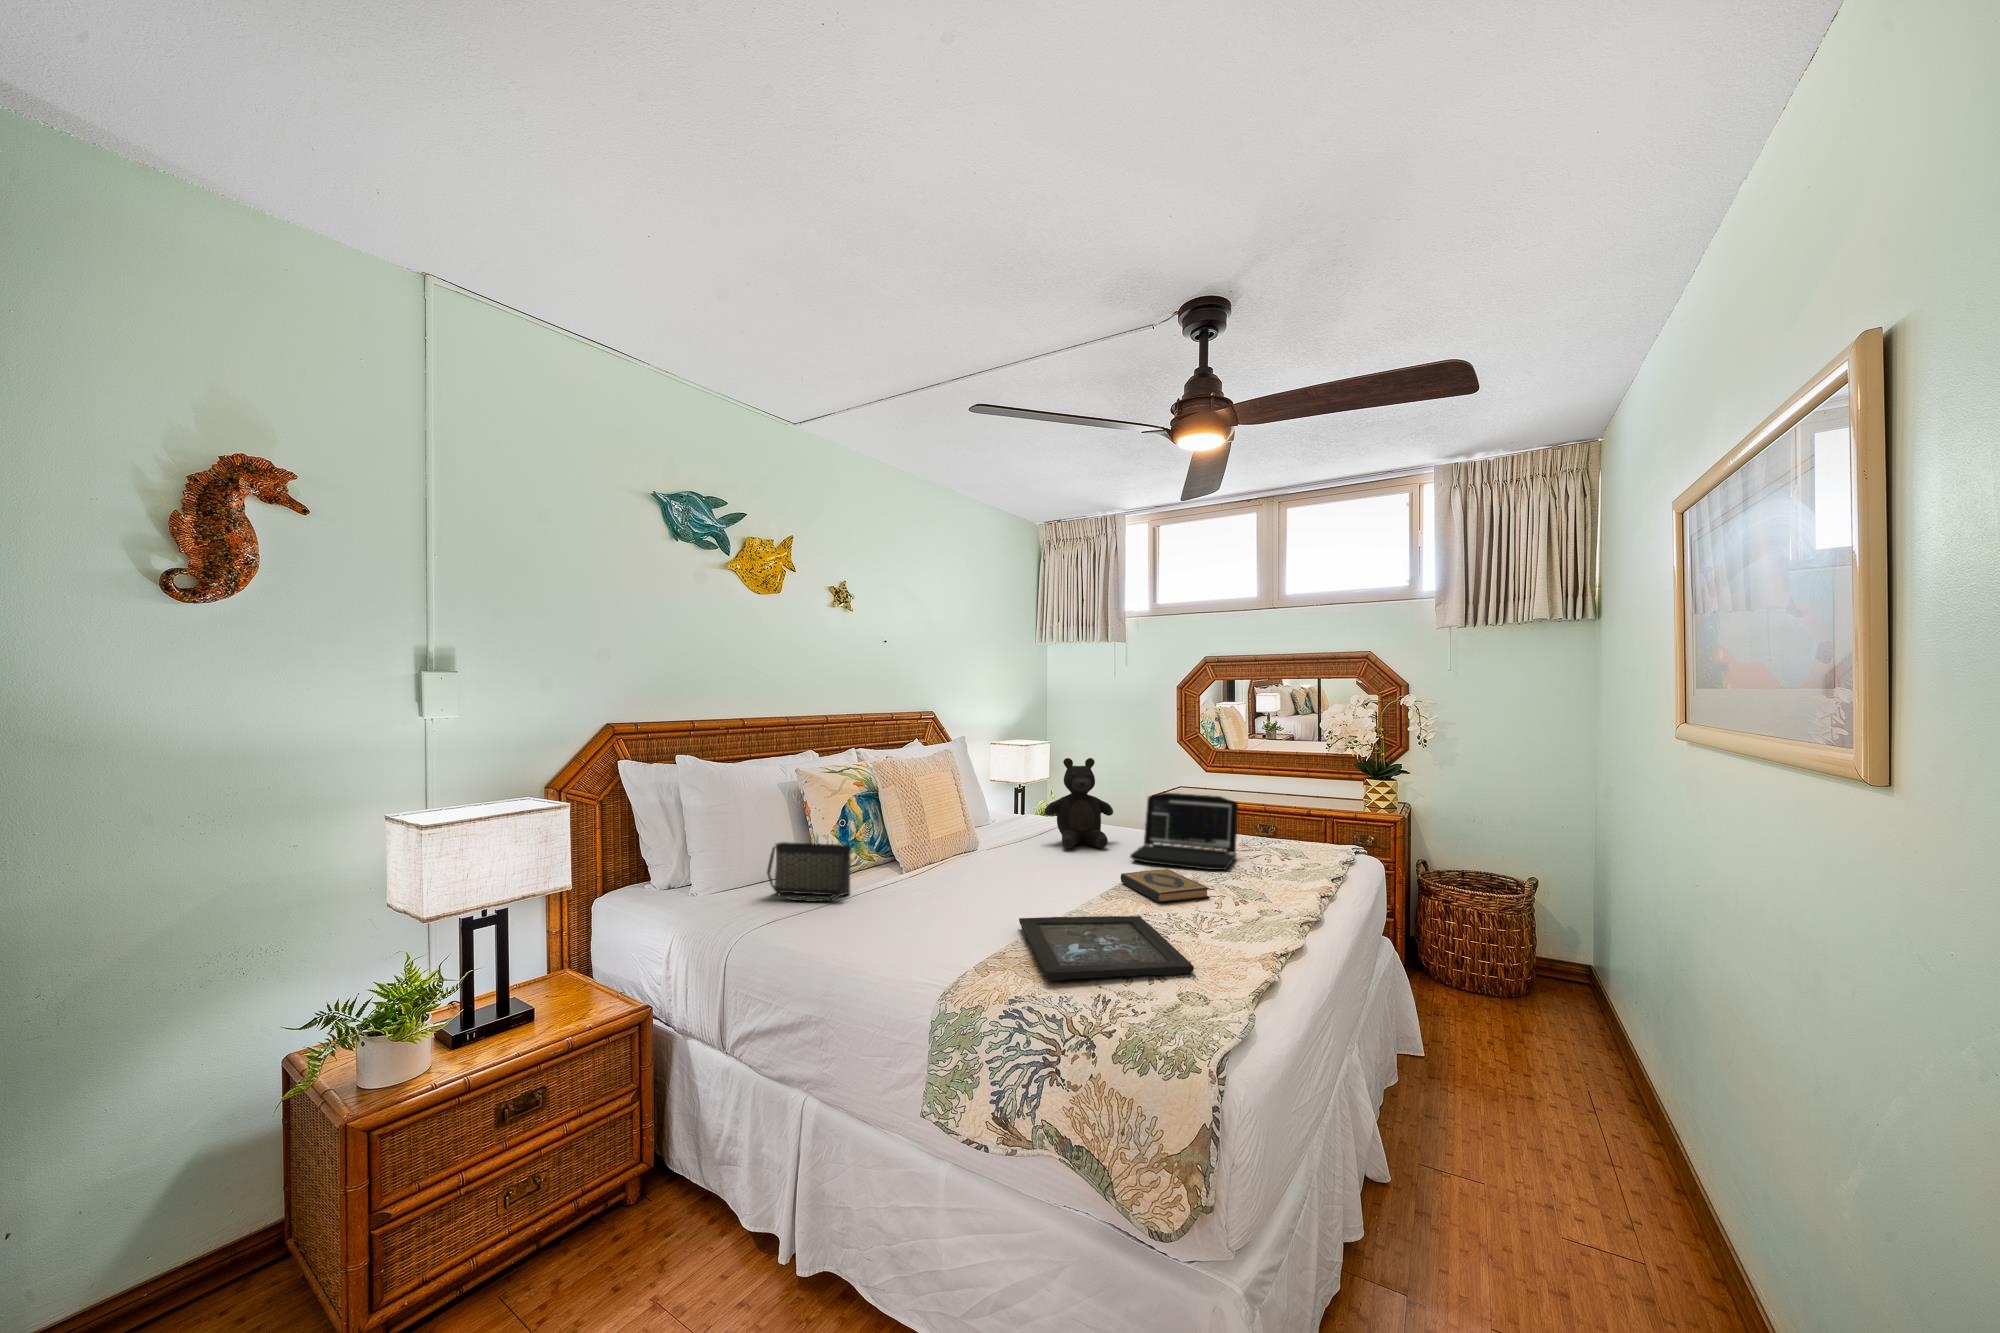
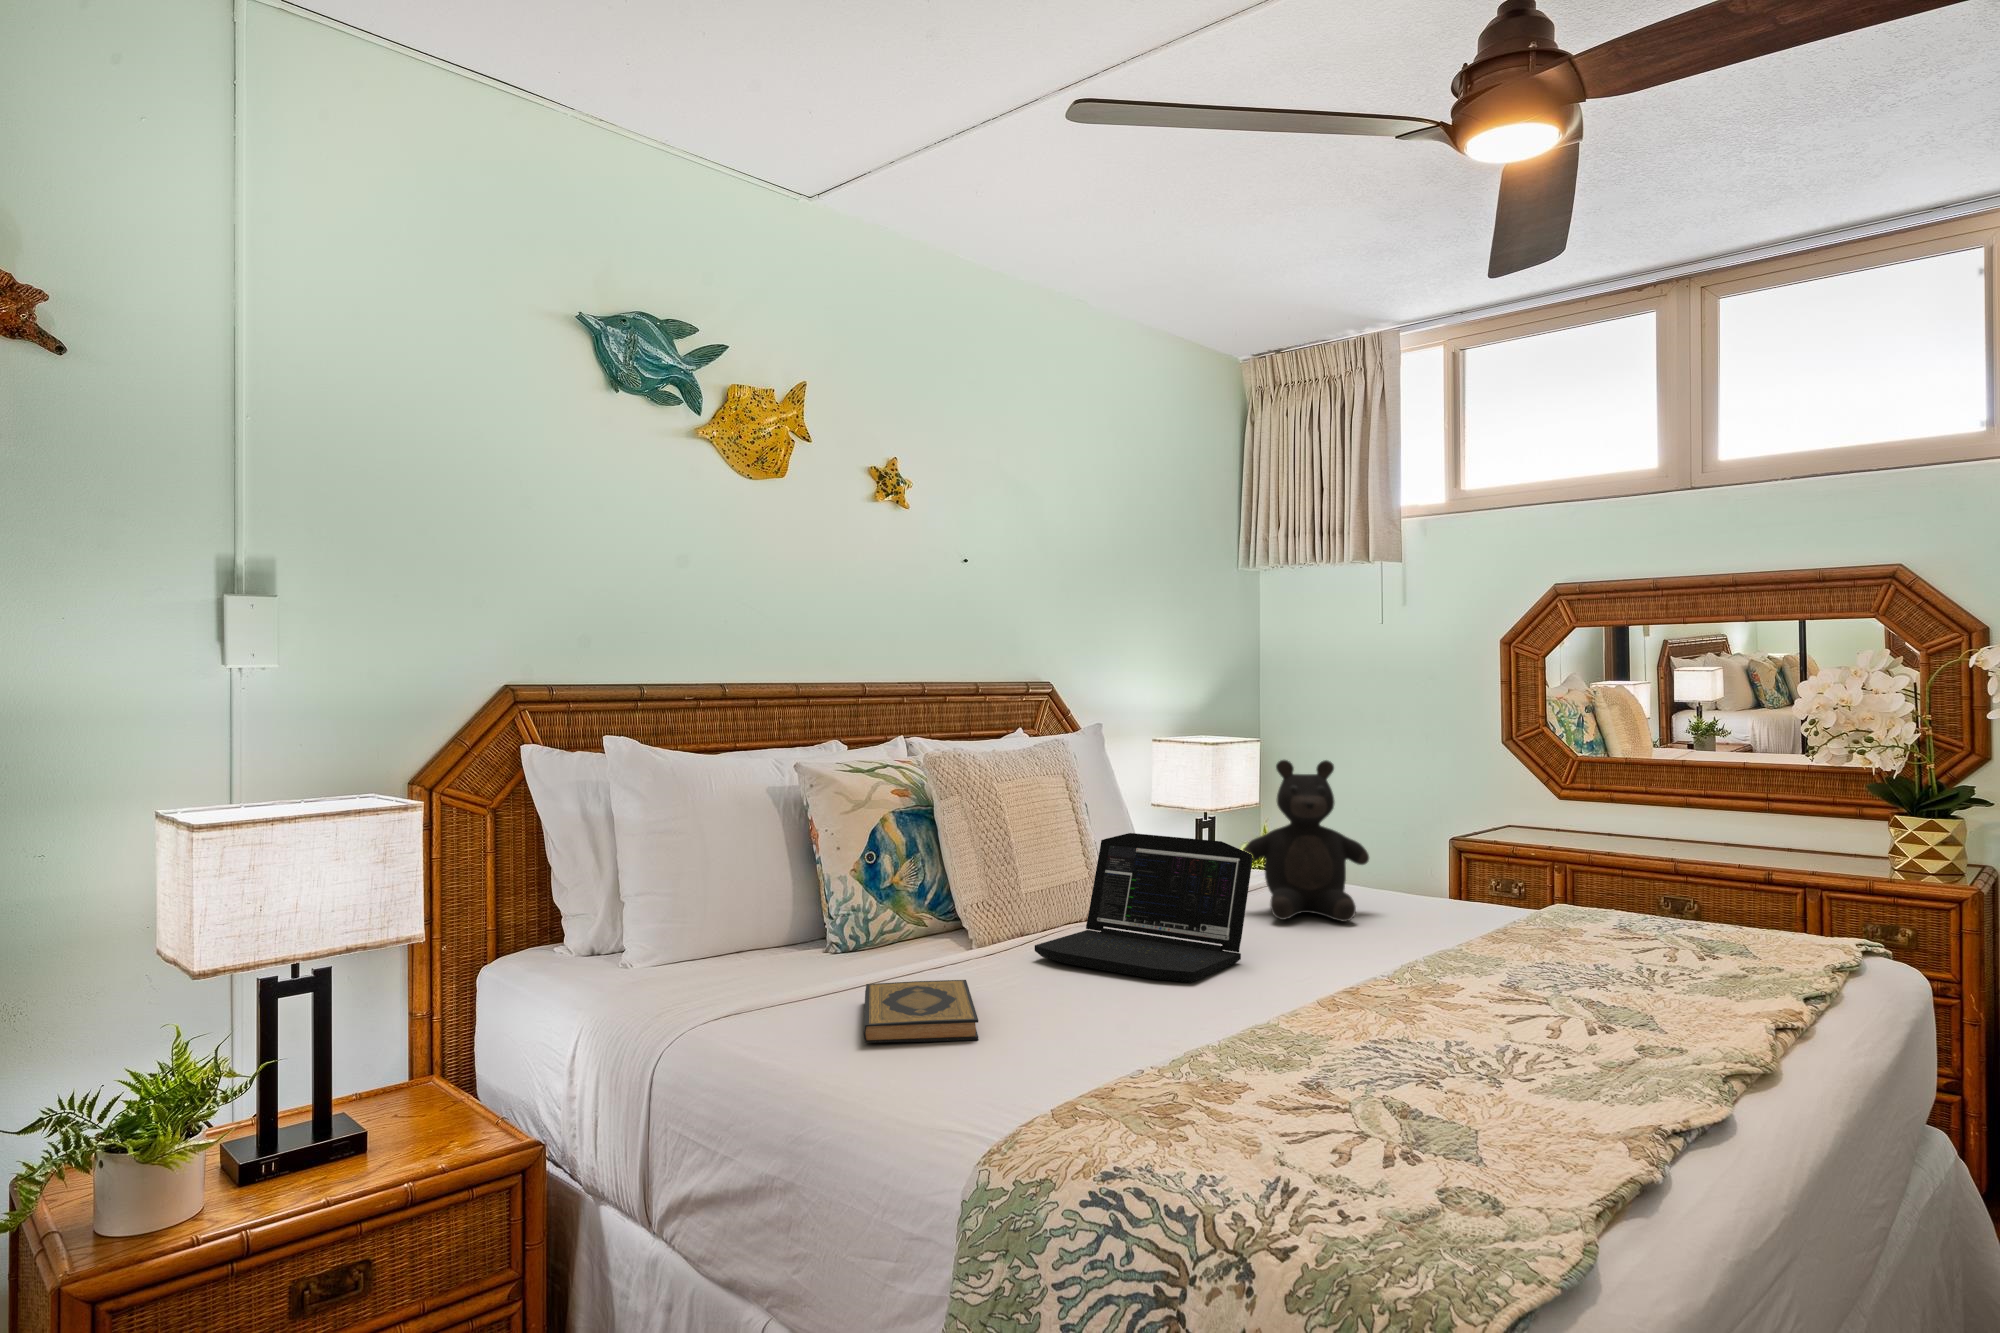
laptop: present [1130,793,1238,870] -> present [1035,833,1253,982]
handbag: present [767,842,851,902] -> none [744,885,882,986]
hardback book: present [1121,869,1209,902] -> present [864,980,978,1043]
tray: present [1019,916,1194,981] -> none [1156,1030,1482,1152]

